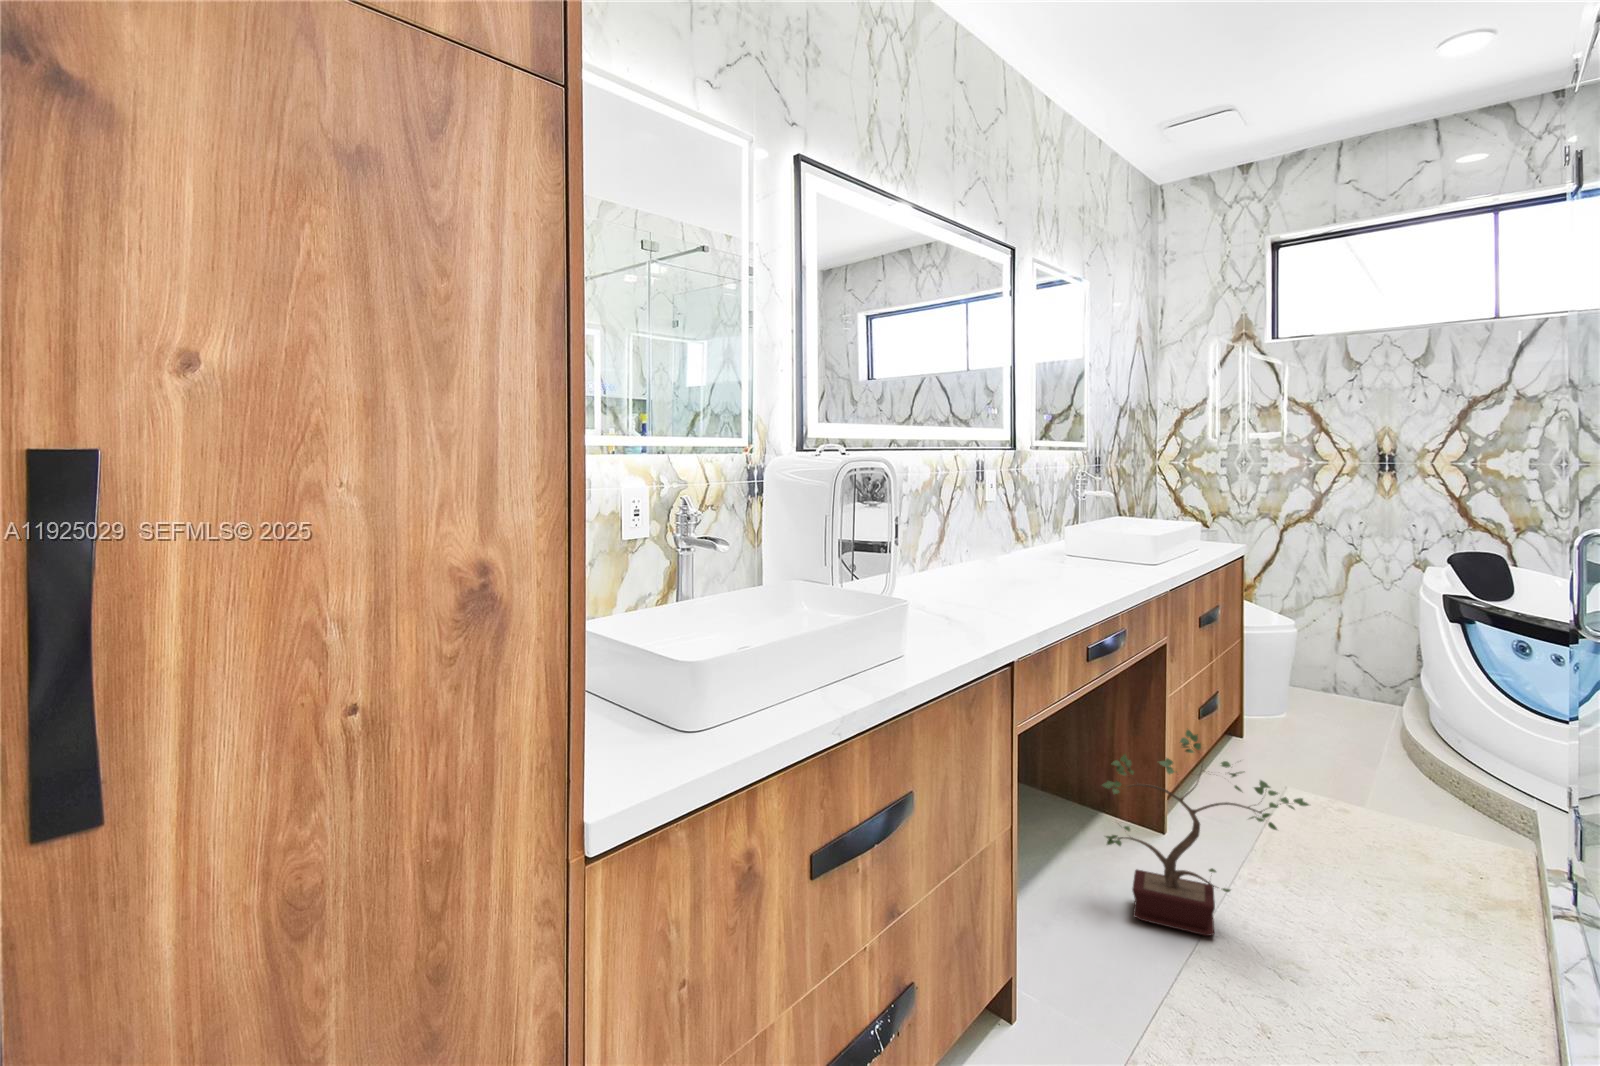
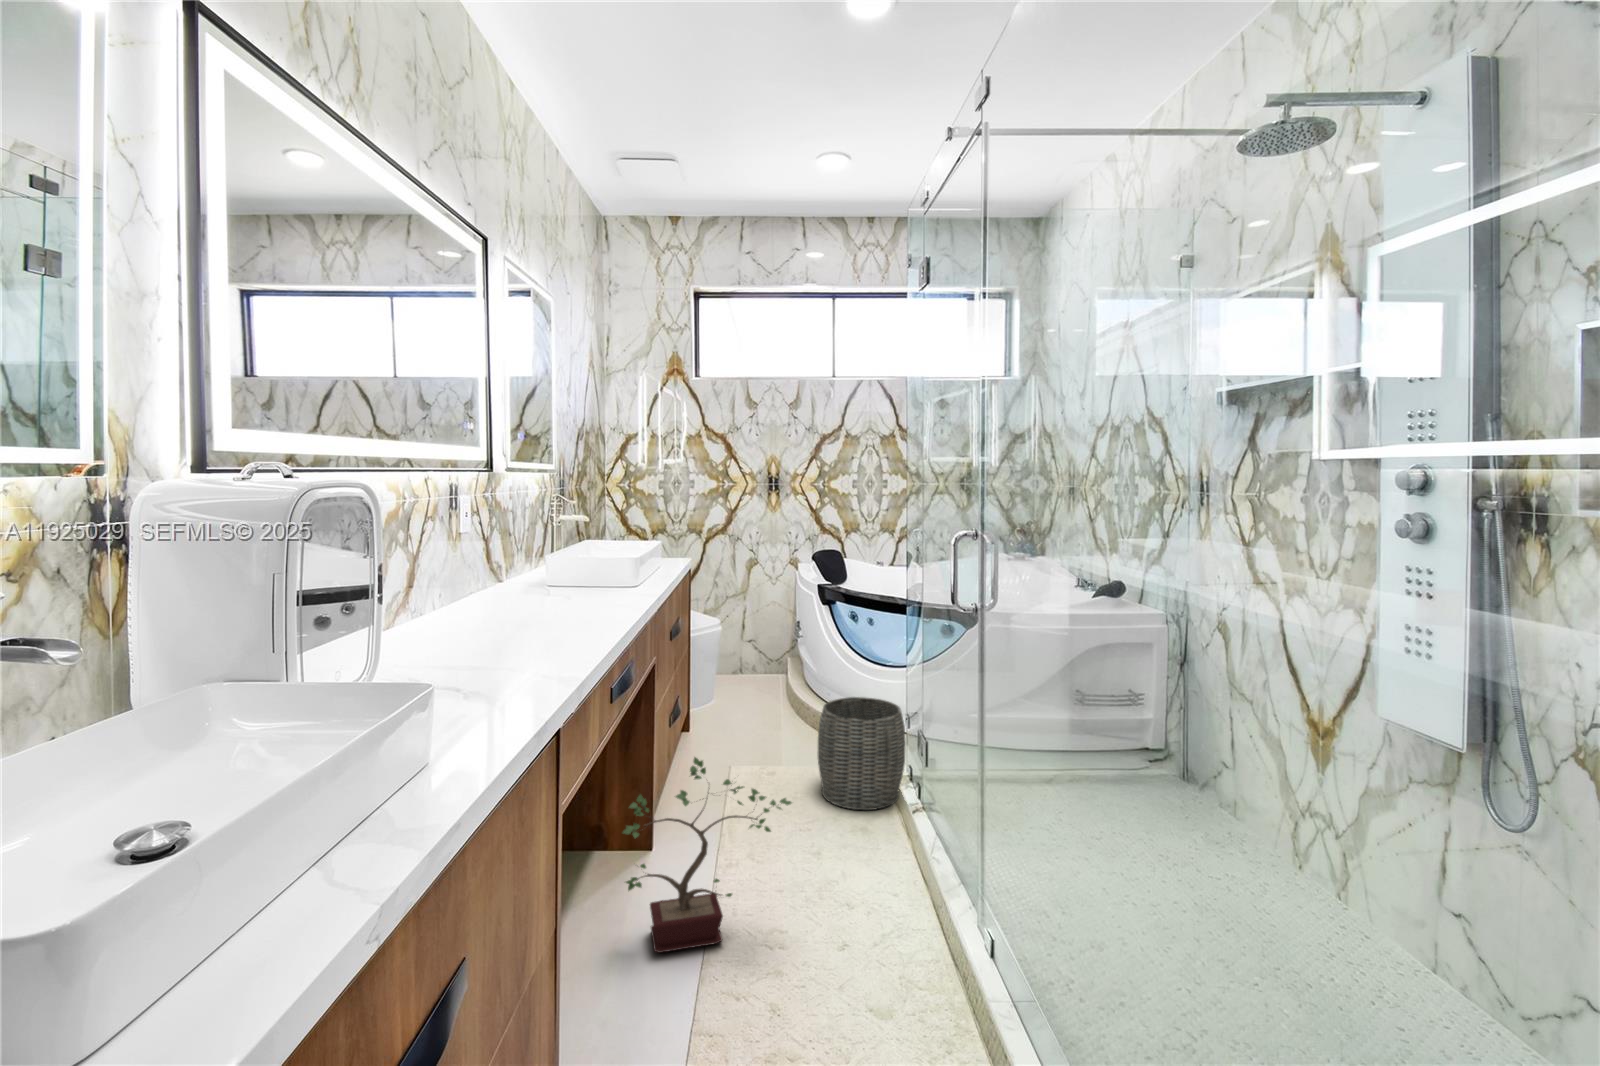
woven basket: none [1405,724,1567,883] -> present [818,697,906,810]

